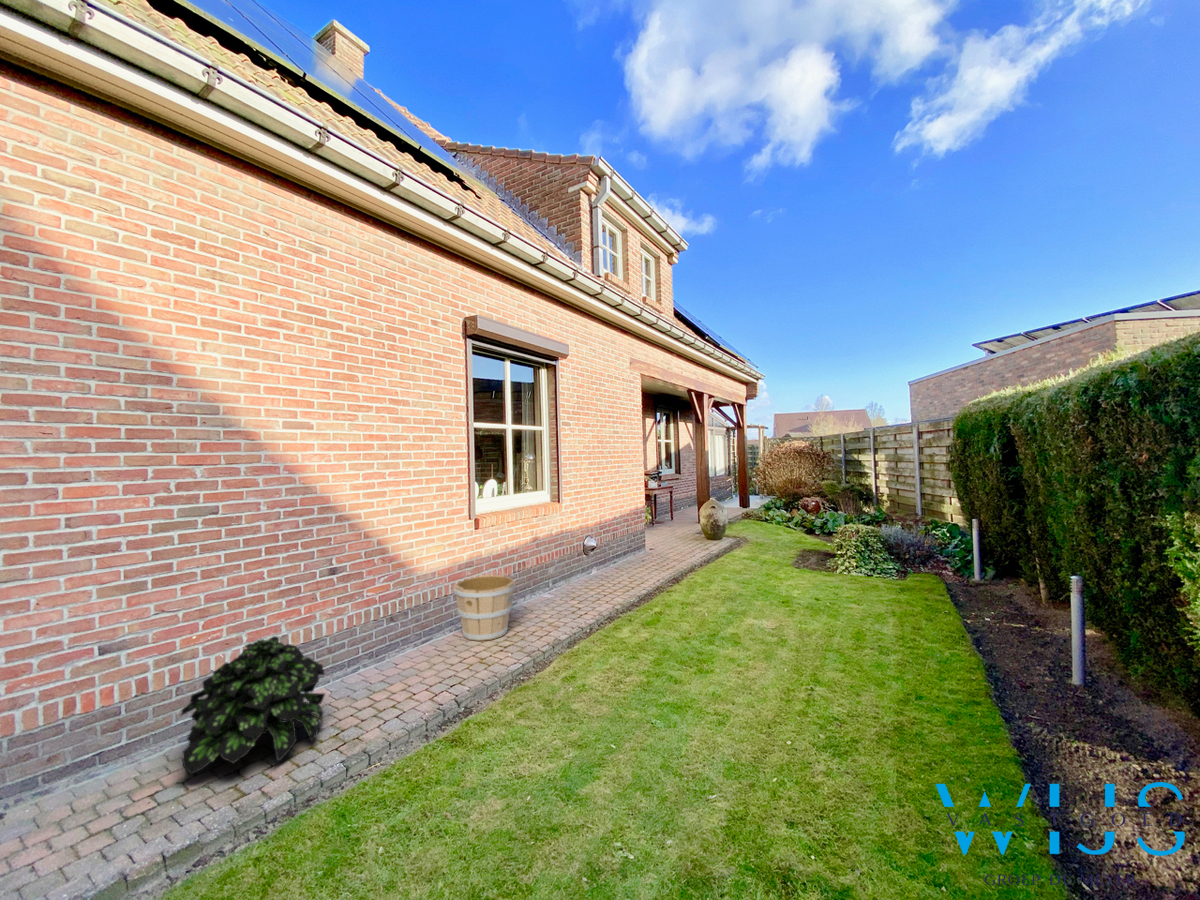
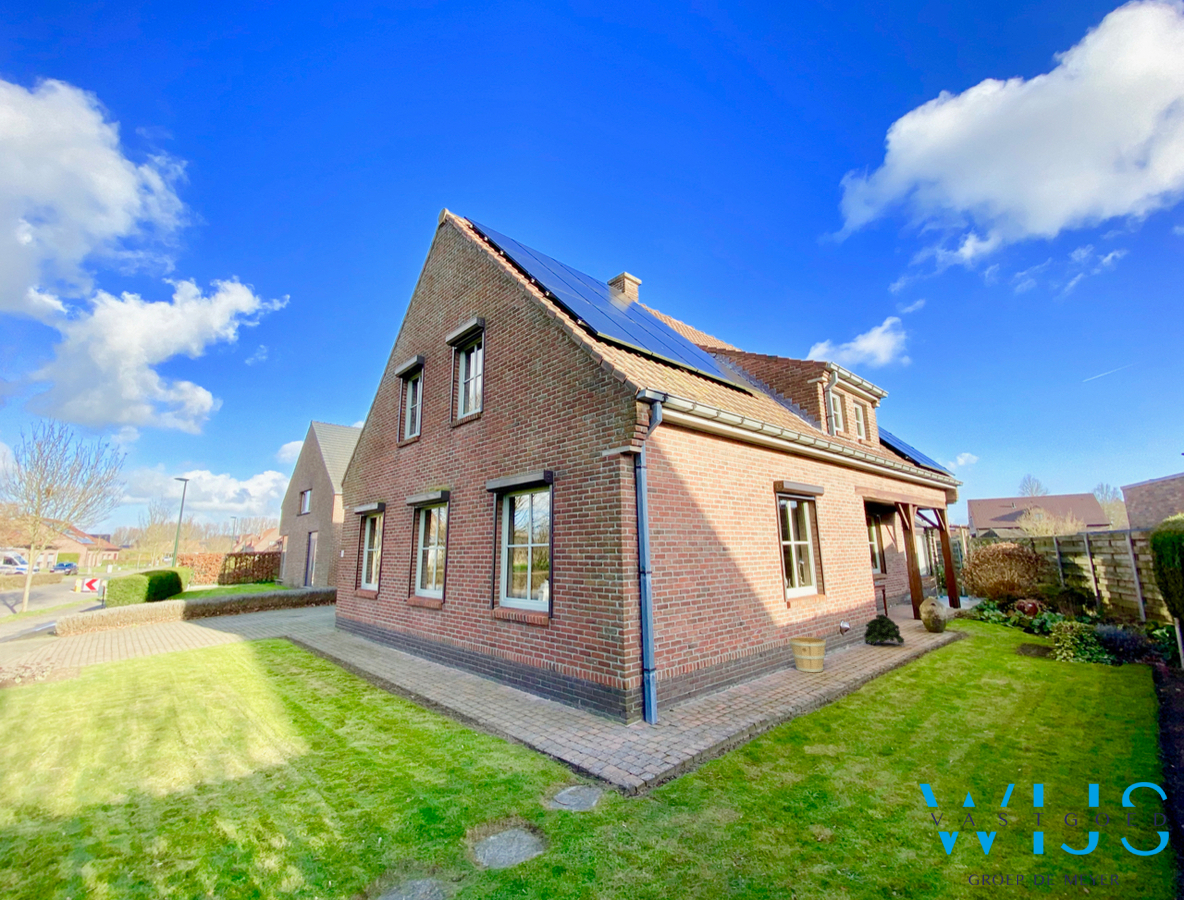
potted plant: present [181,636,325,774] -> present [864,614,904,645]

